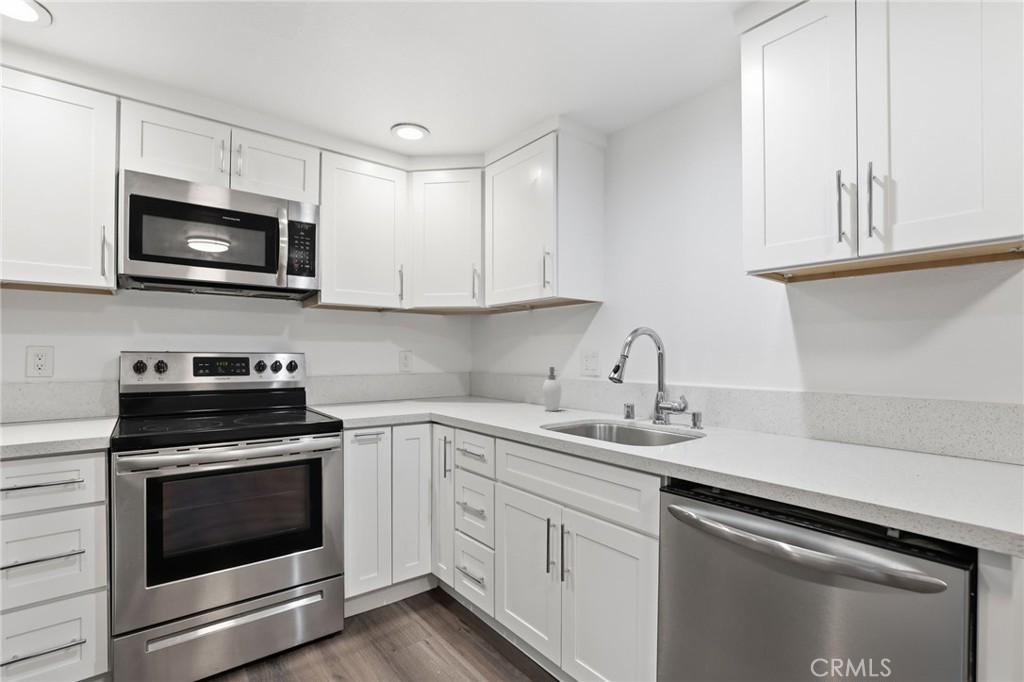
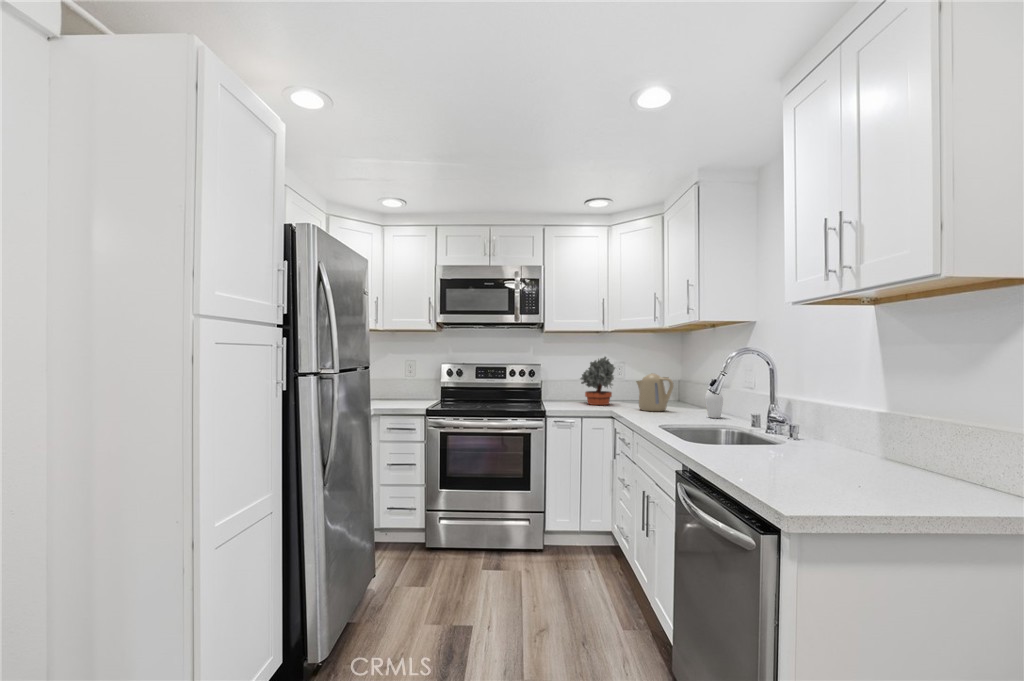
potted plant: none [365,341,420,407] -> present [580,357,615,405]
kettle: none [453,362,500,409] -> present [636,373,673,411]

